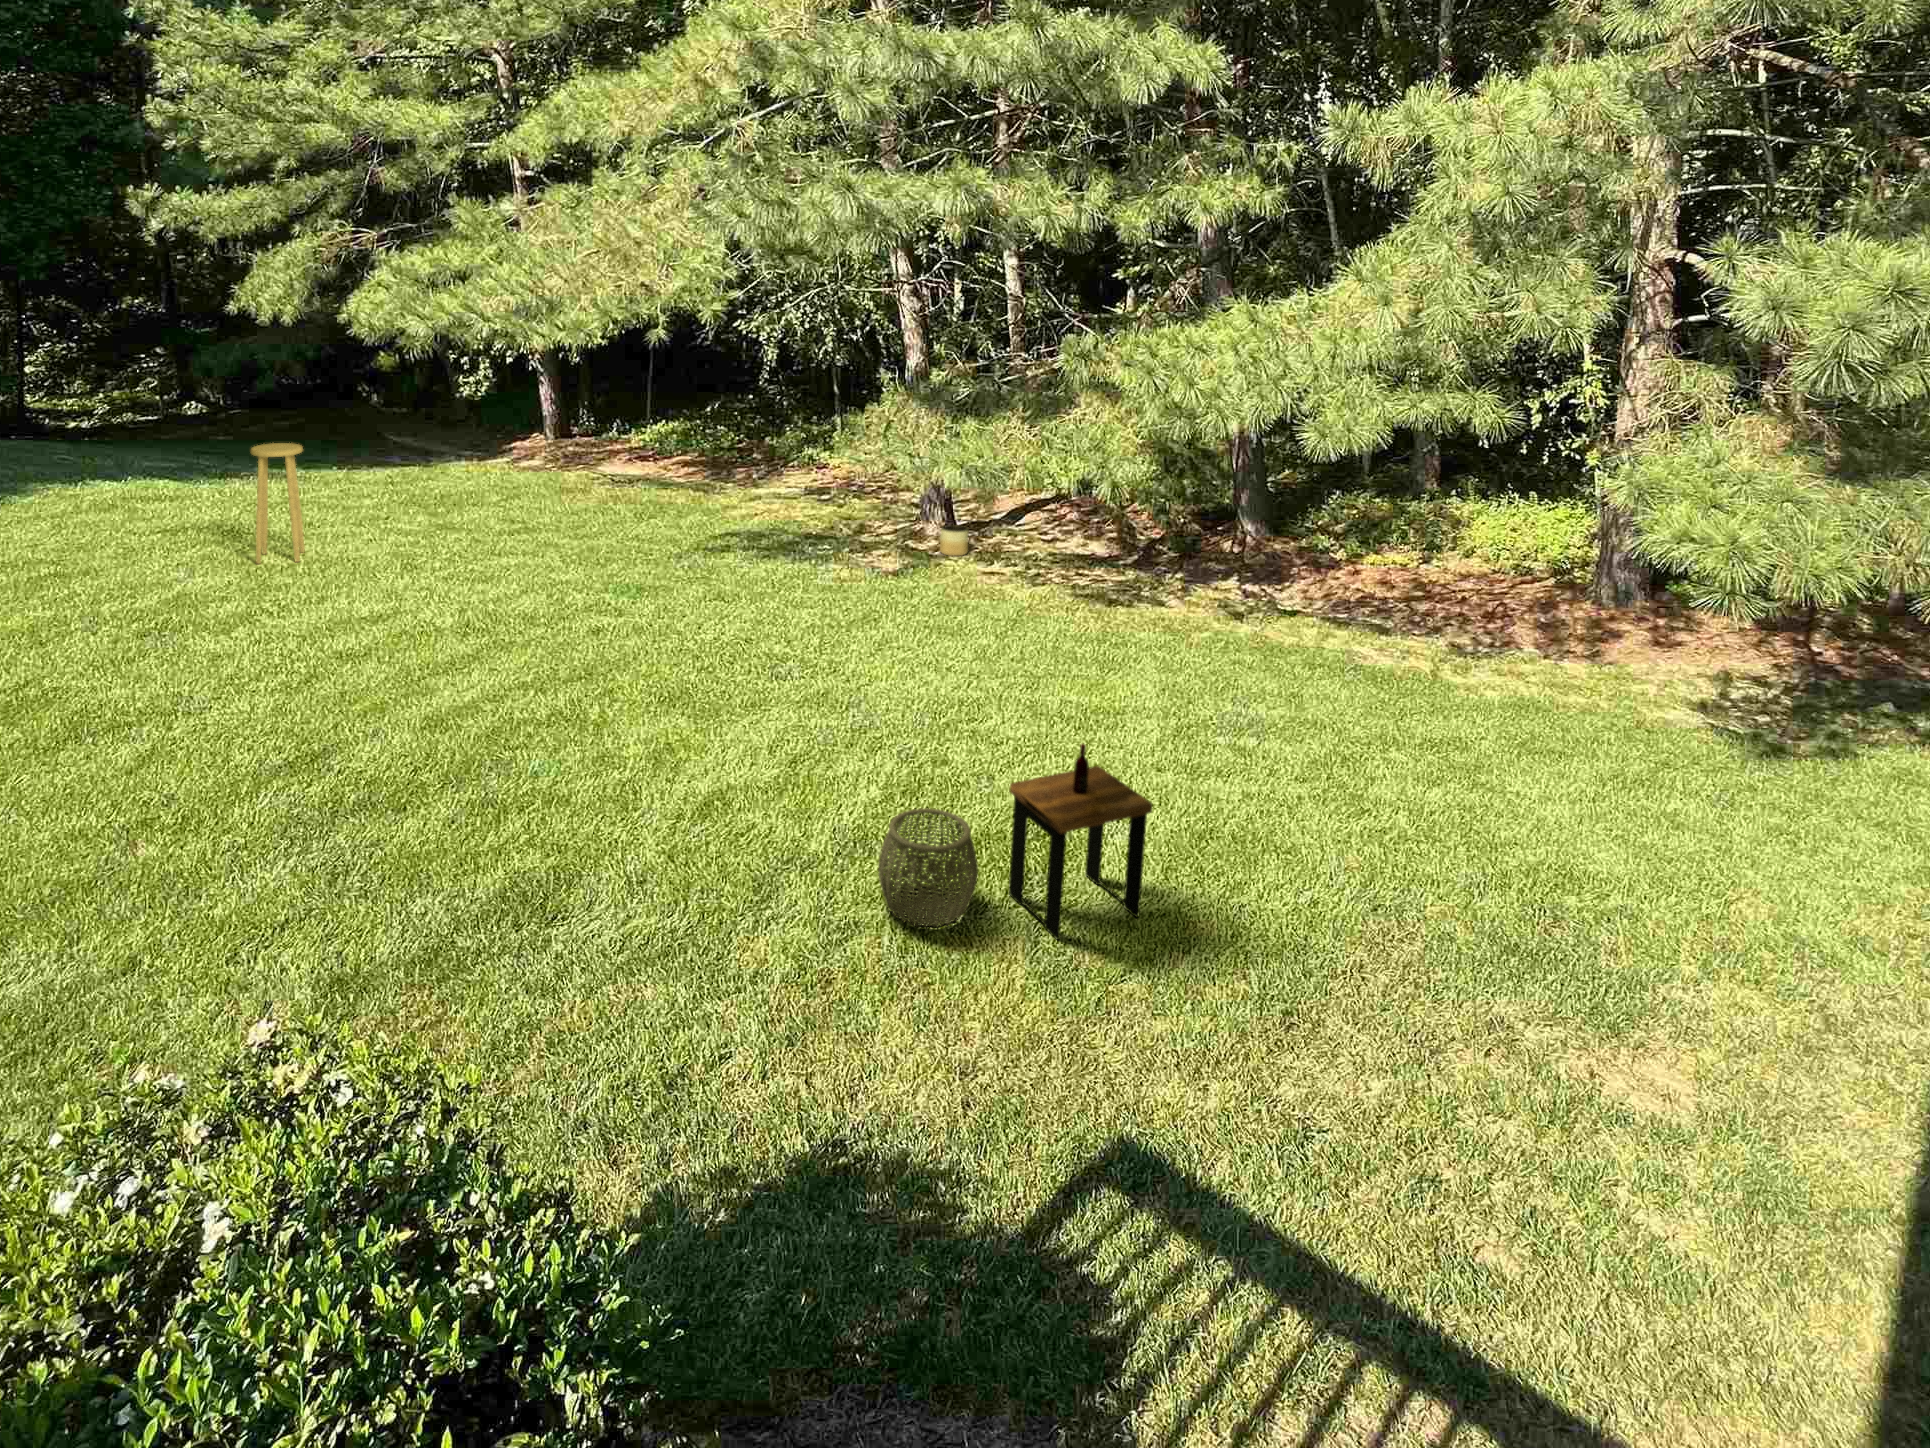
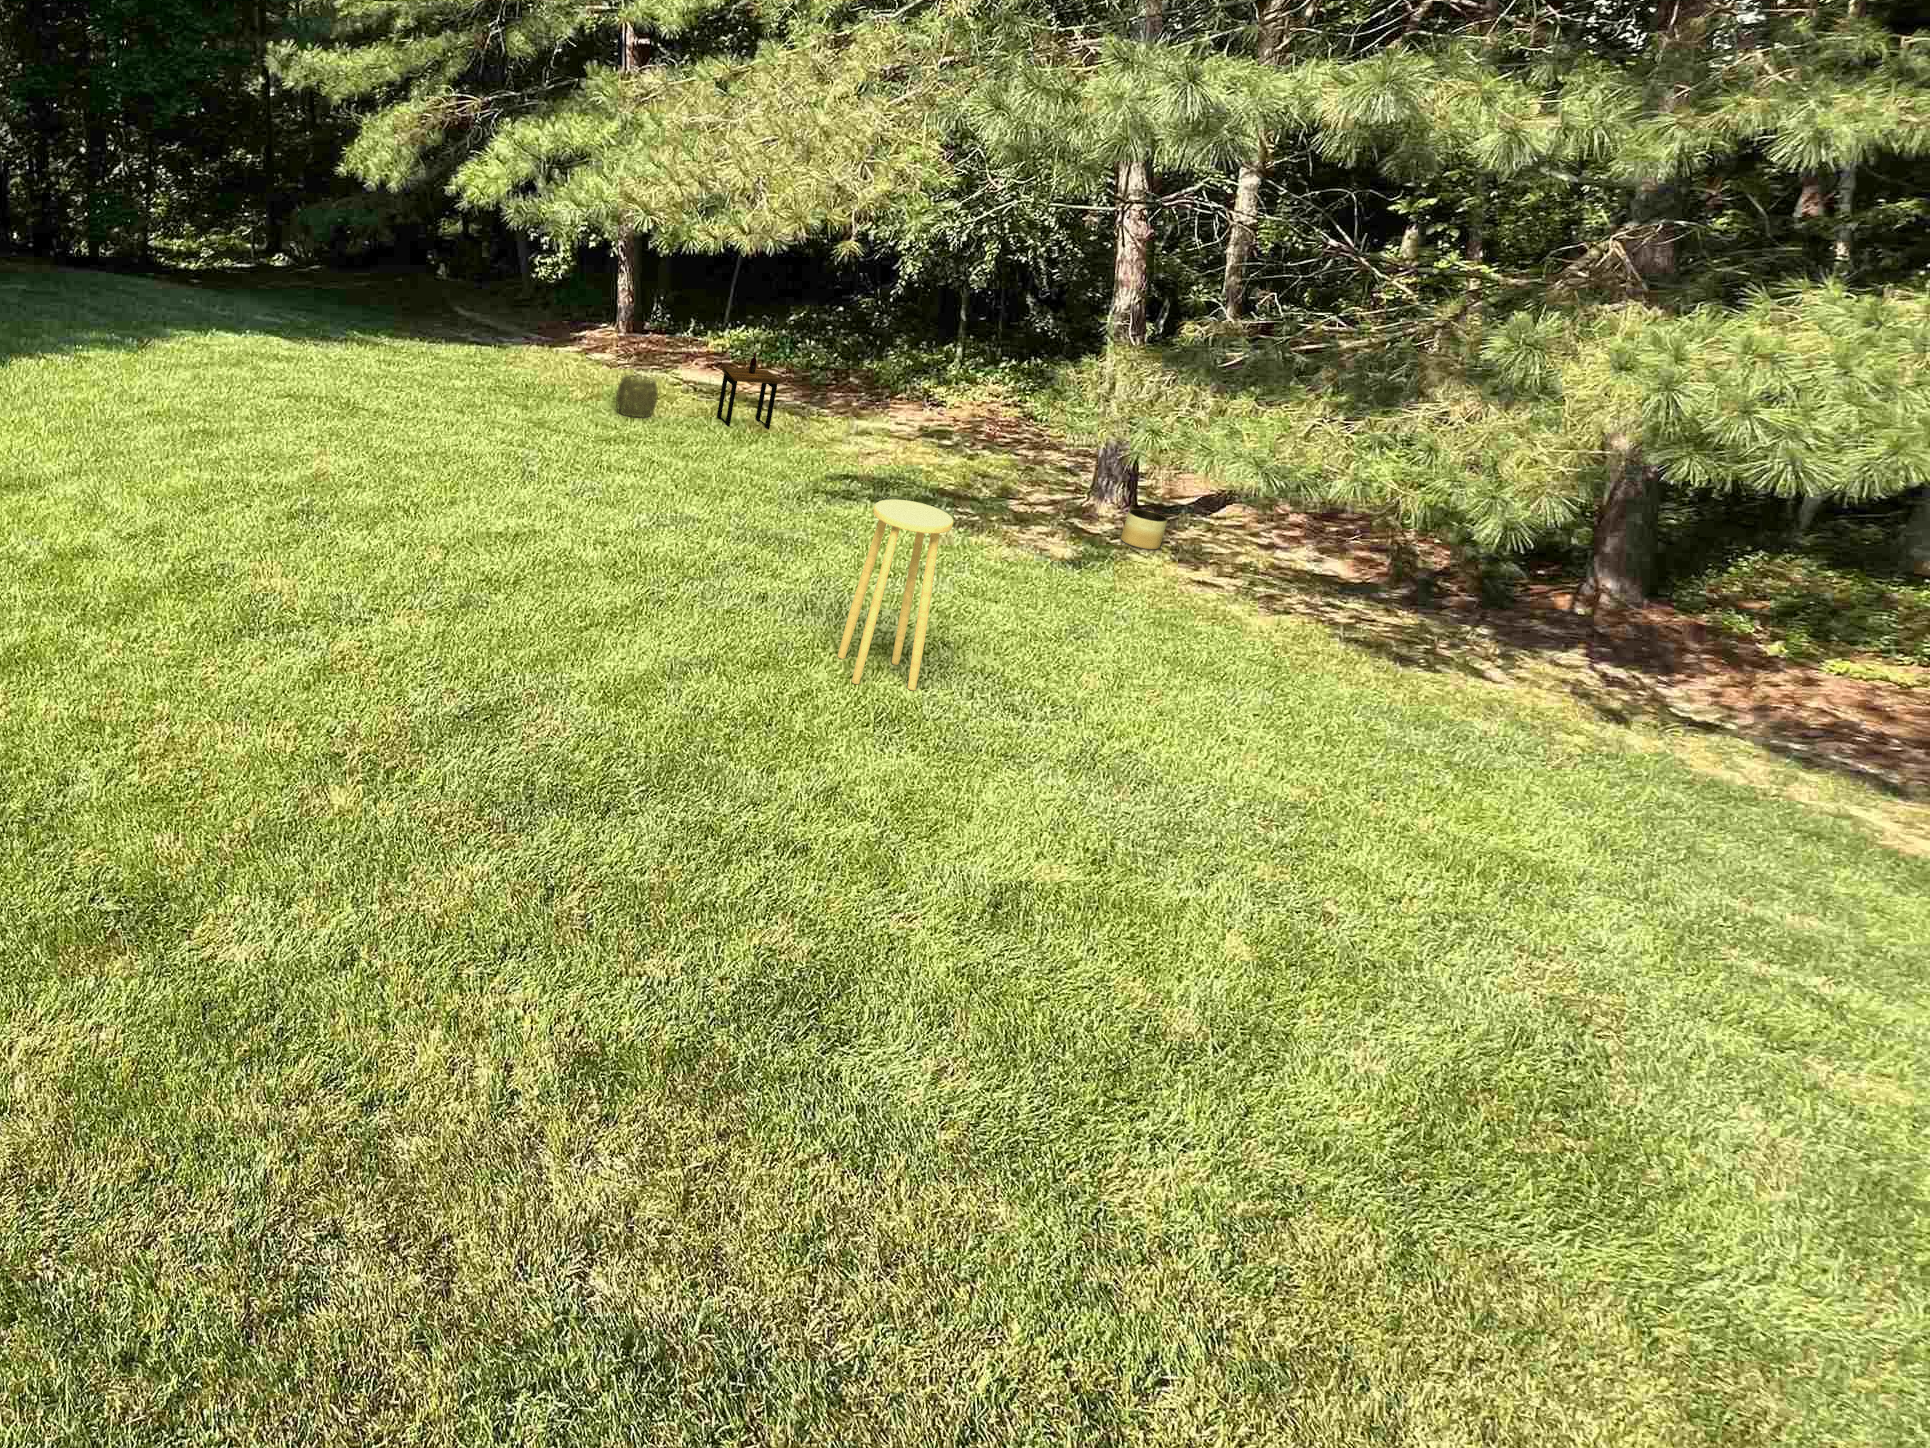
stool: present [251,443,305,564] -> present [838,500,953,690]
side table: present [1009,743,1153,940] -> present [717,352,781,430]
woven basket: present [878,808,978,927] -> present [616,375,658,418]

